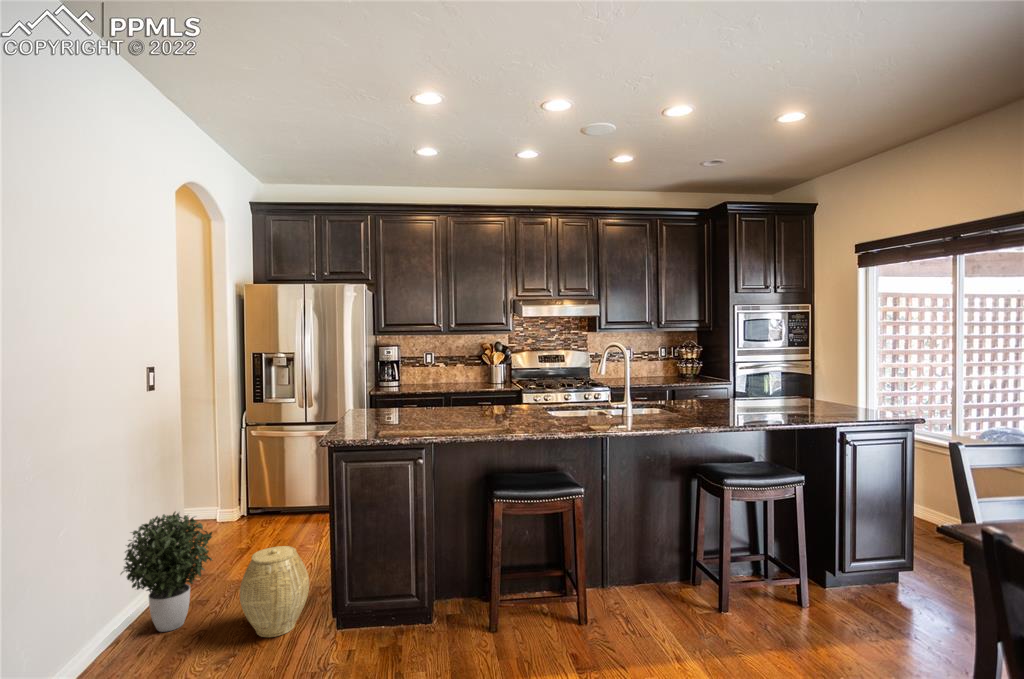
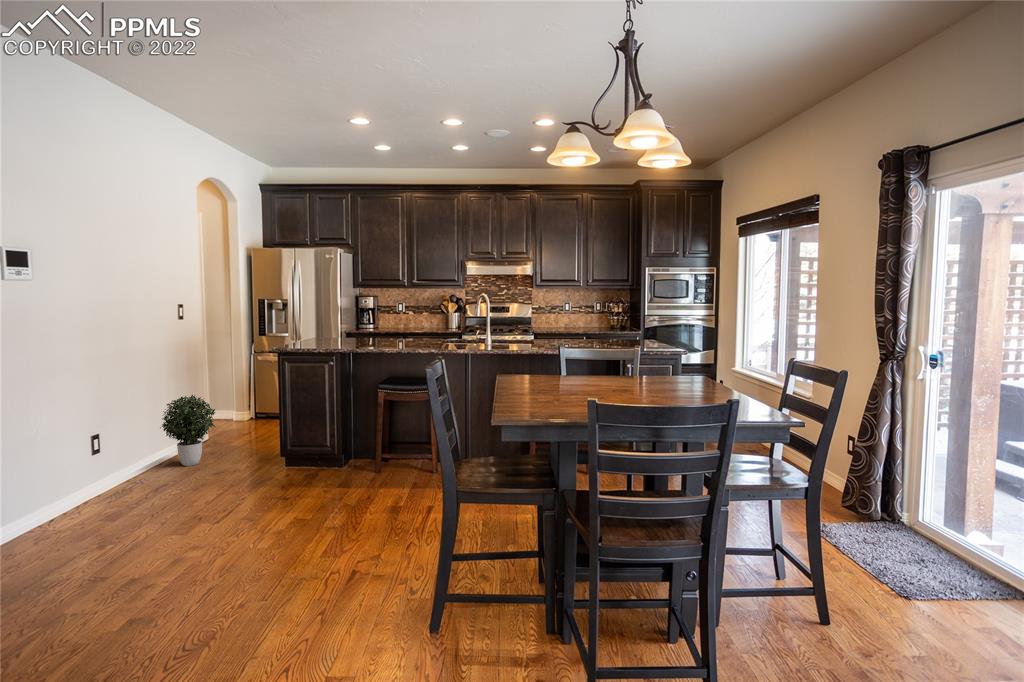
woven basket: present [240,546,309,637] -> none [229,419,272,471]

